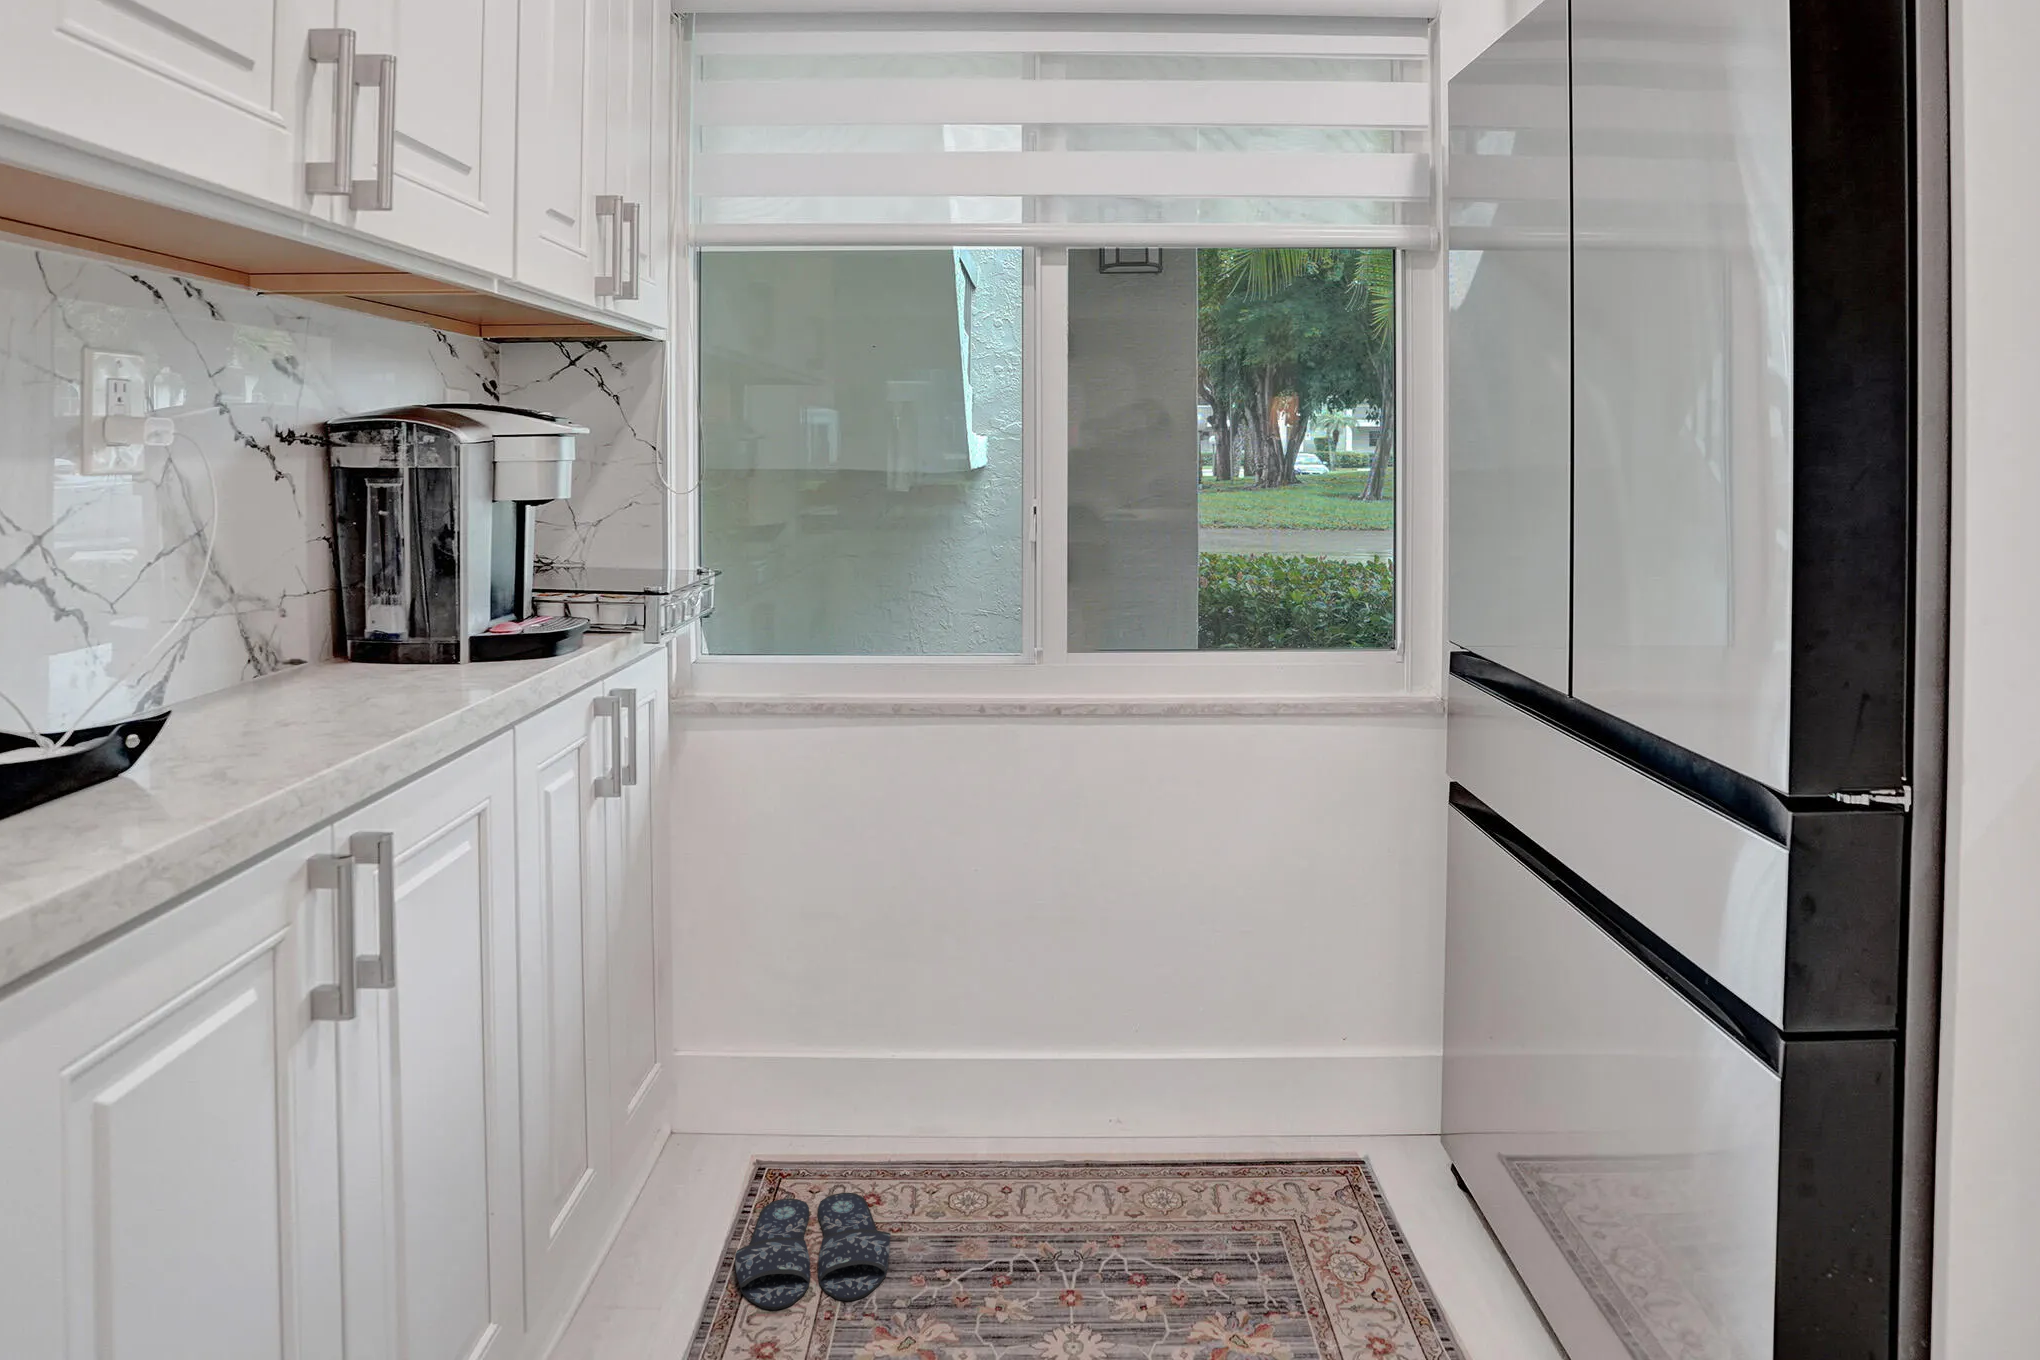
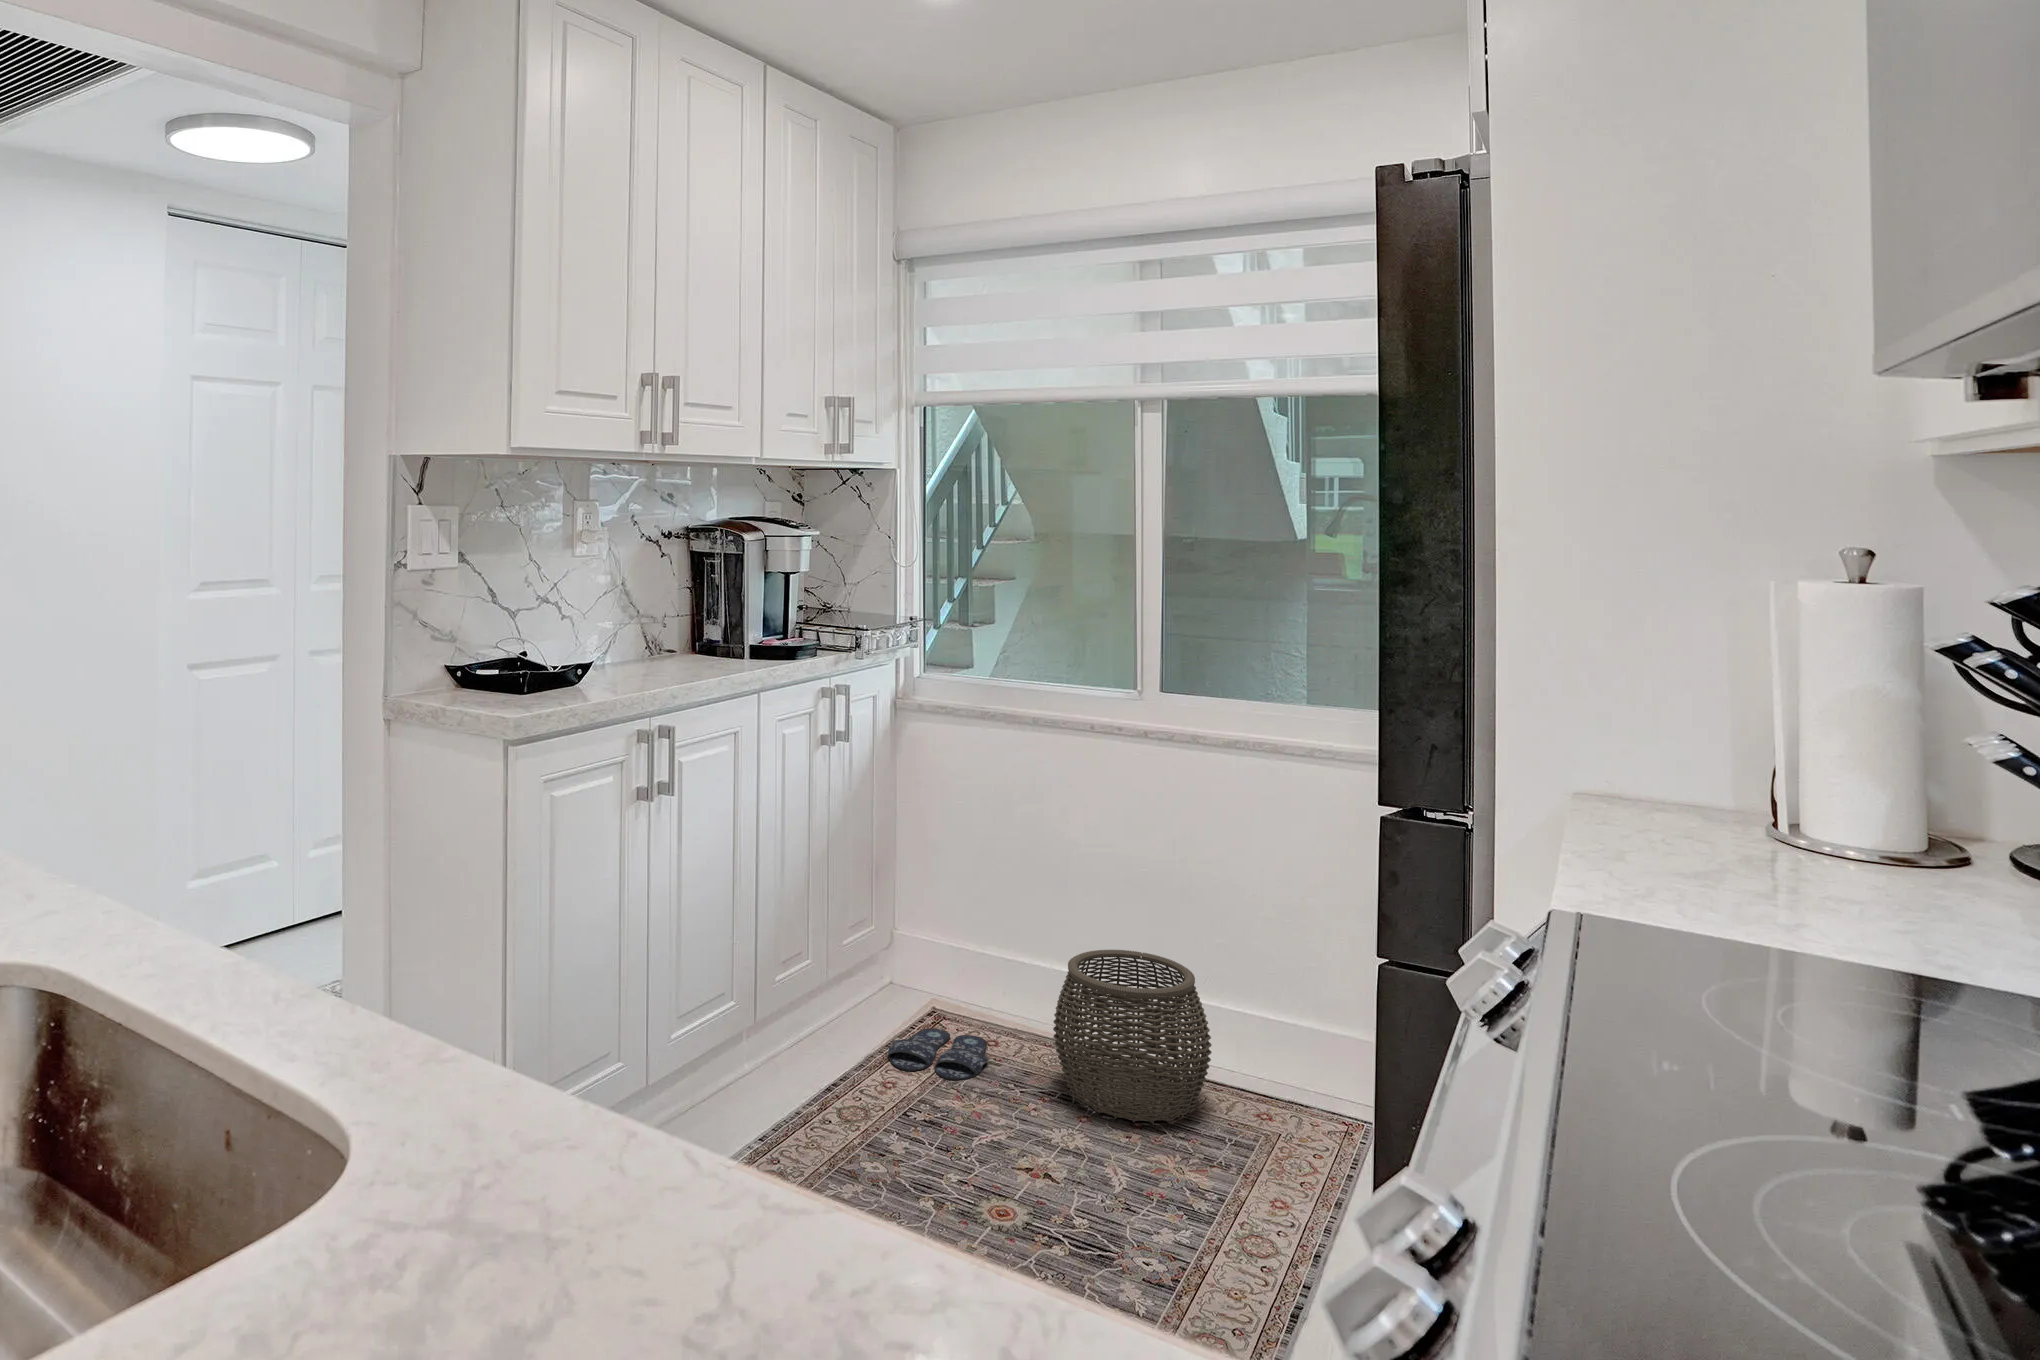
woven basket: none [996,1013,1210,1283] -> present [1053,950,1212,1124]

